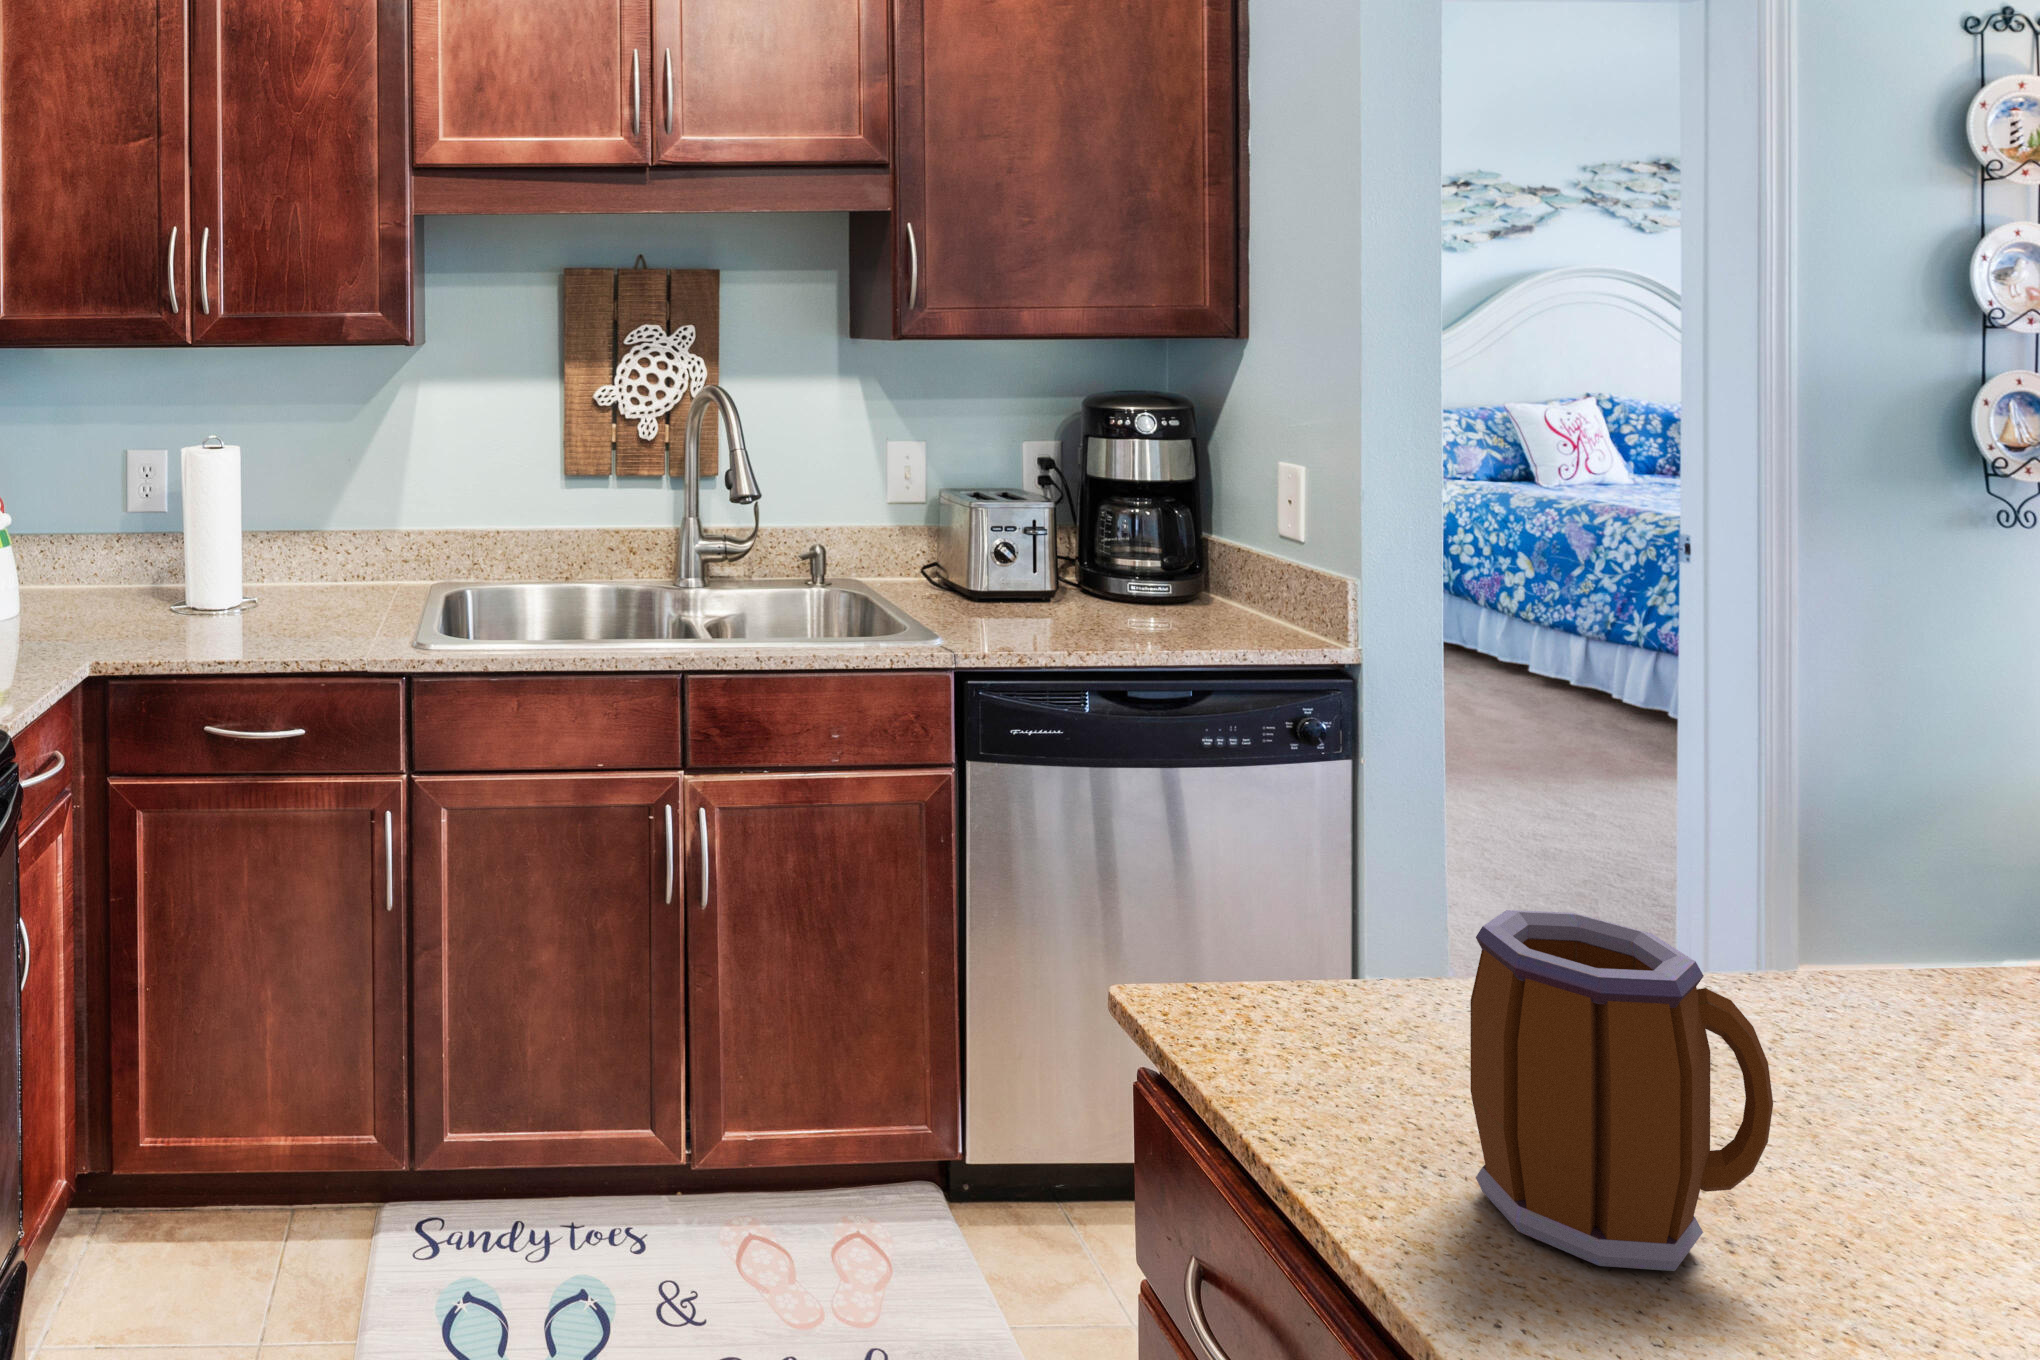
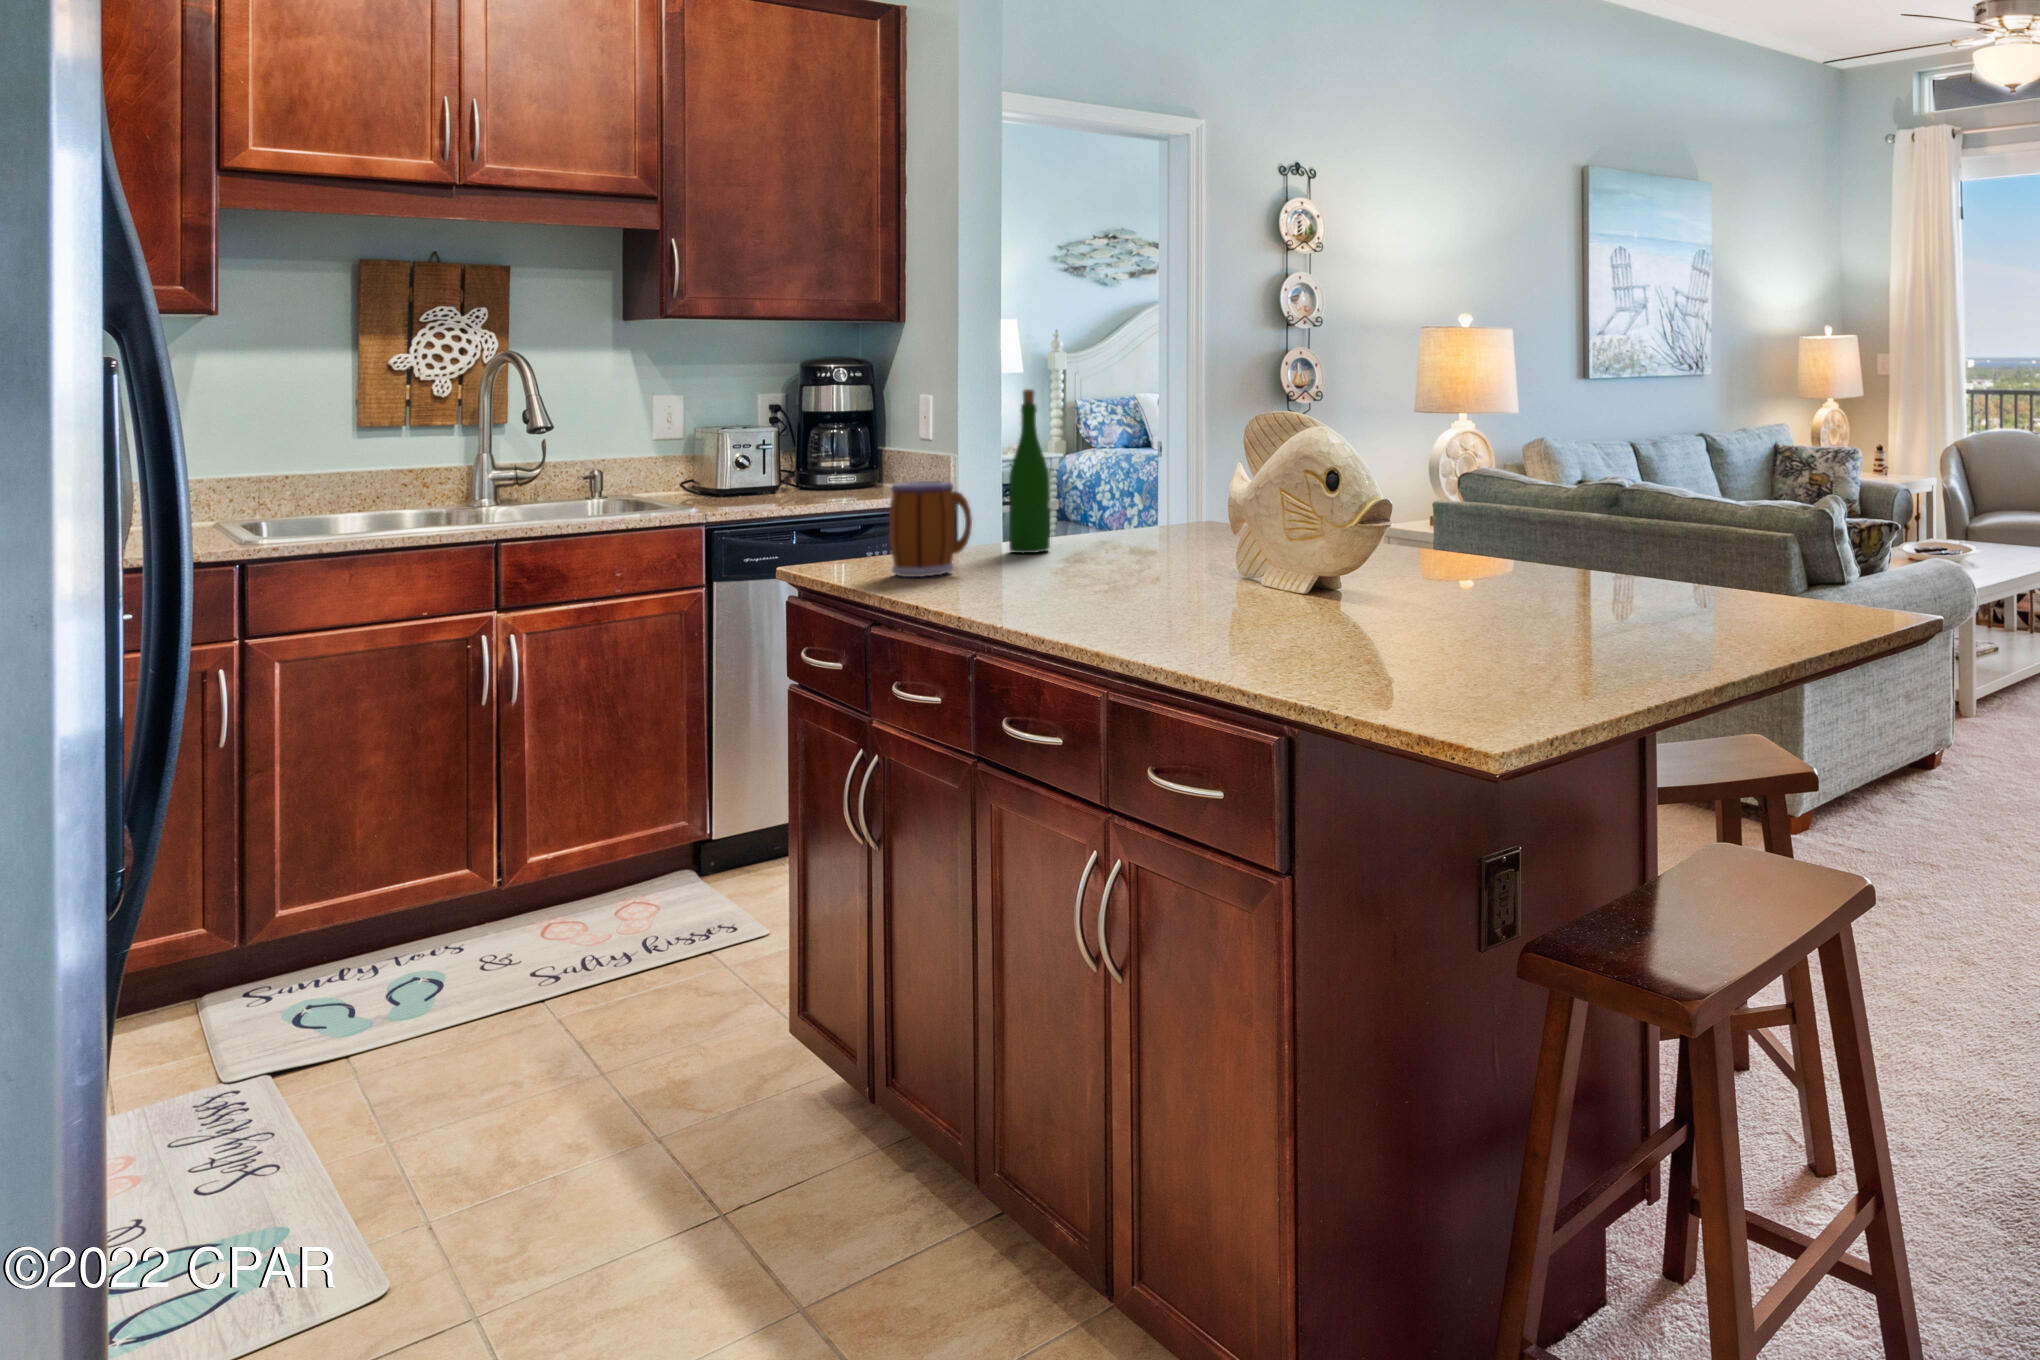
wine bottle: none [1754,606,1918,1111] -> present [1009,389,1050,553]

